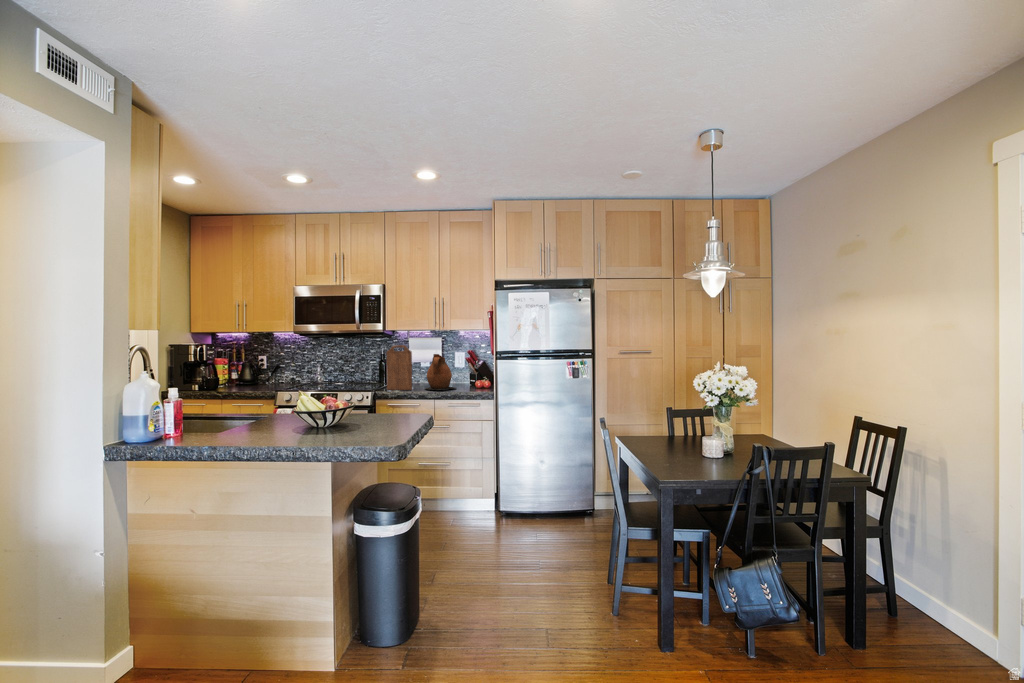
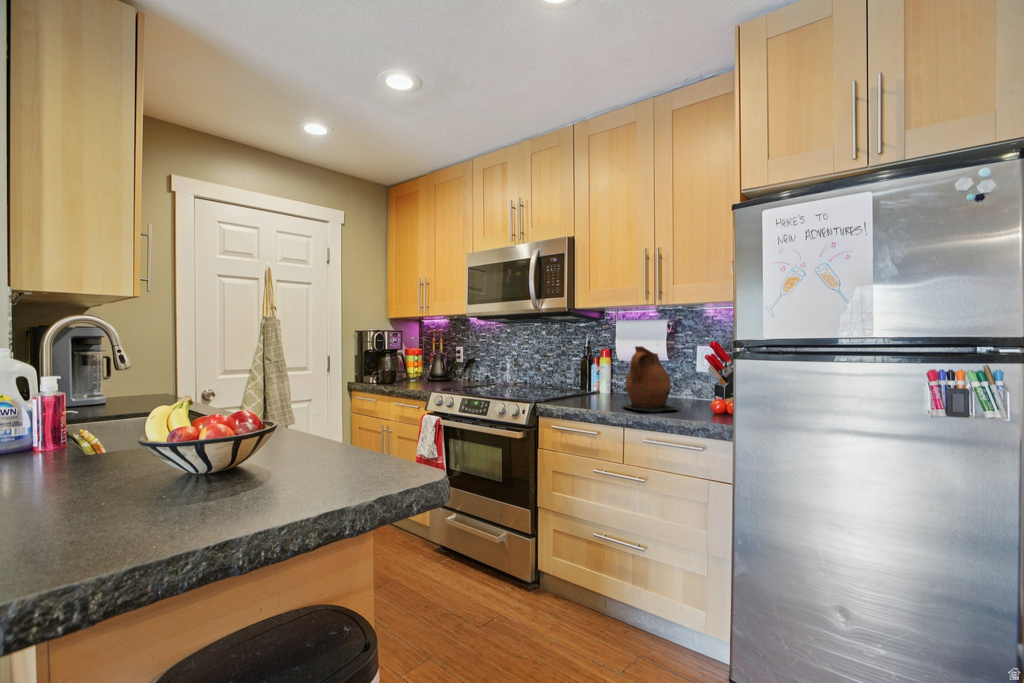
cutting board: present [387,345,412,390] -> none [567,331,602,406]

